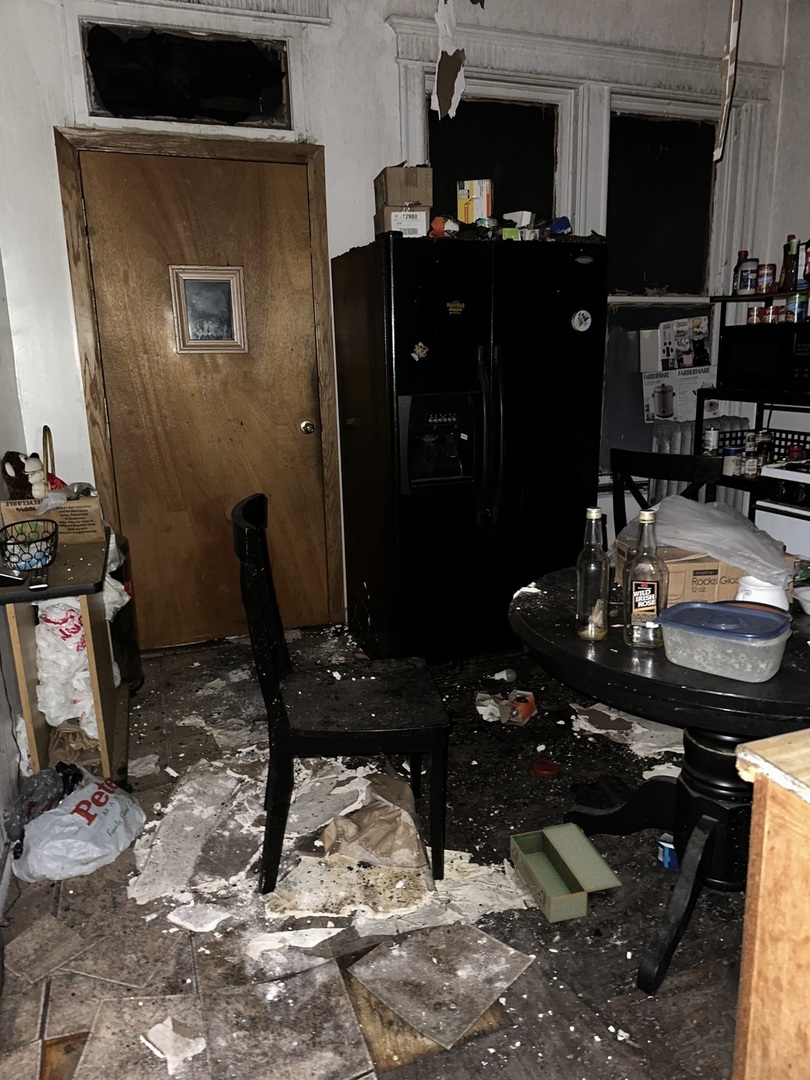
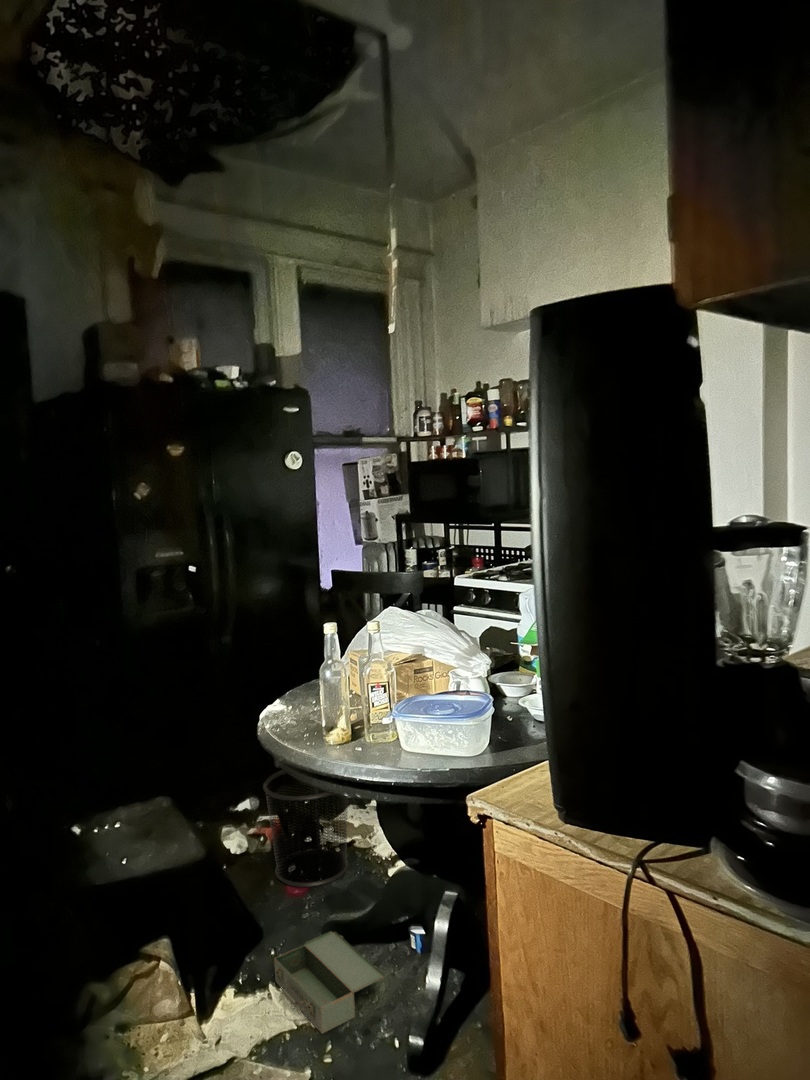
waste bin: none [518,649,611,771] -> present [263,770,348,887]

